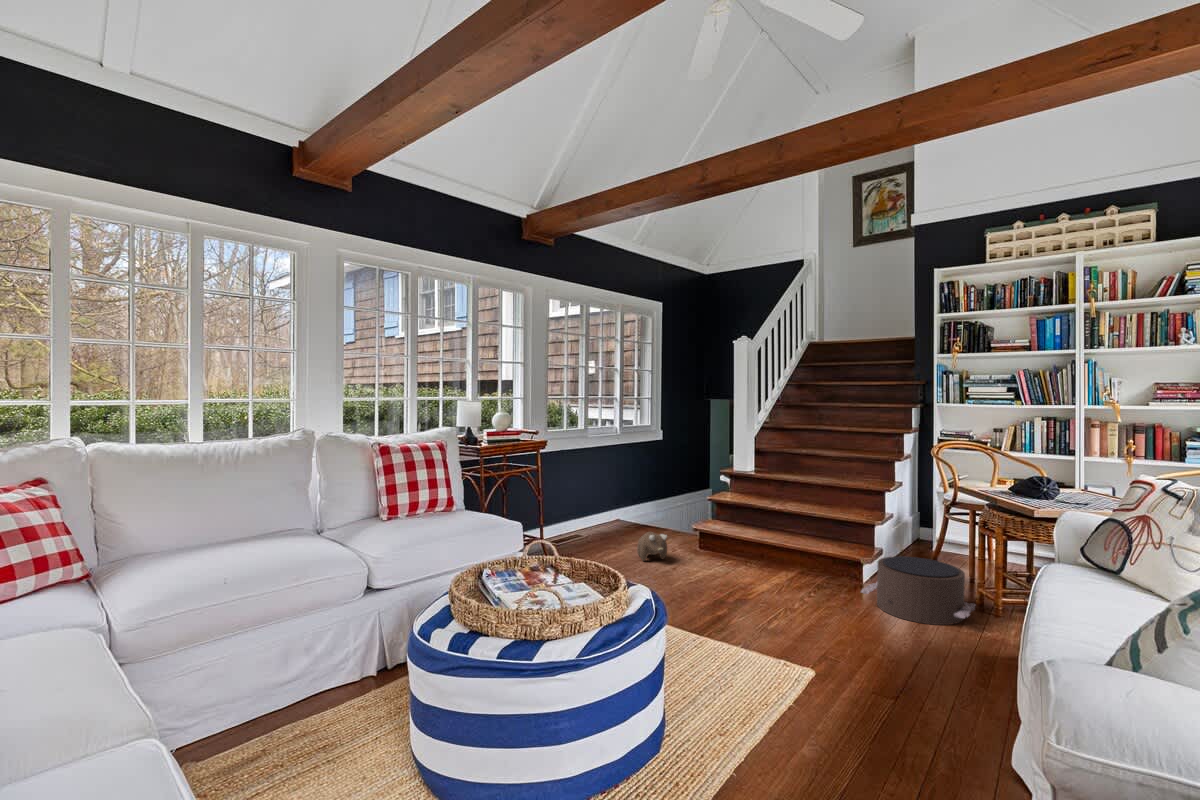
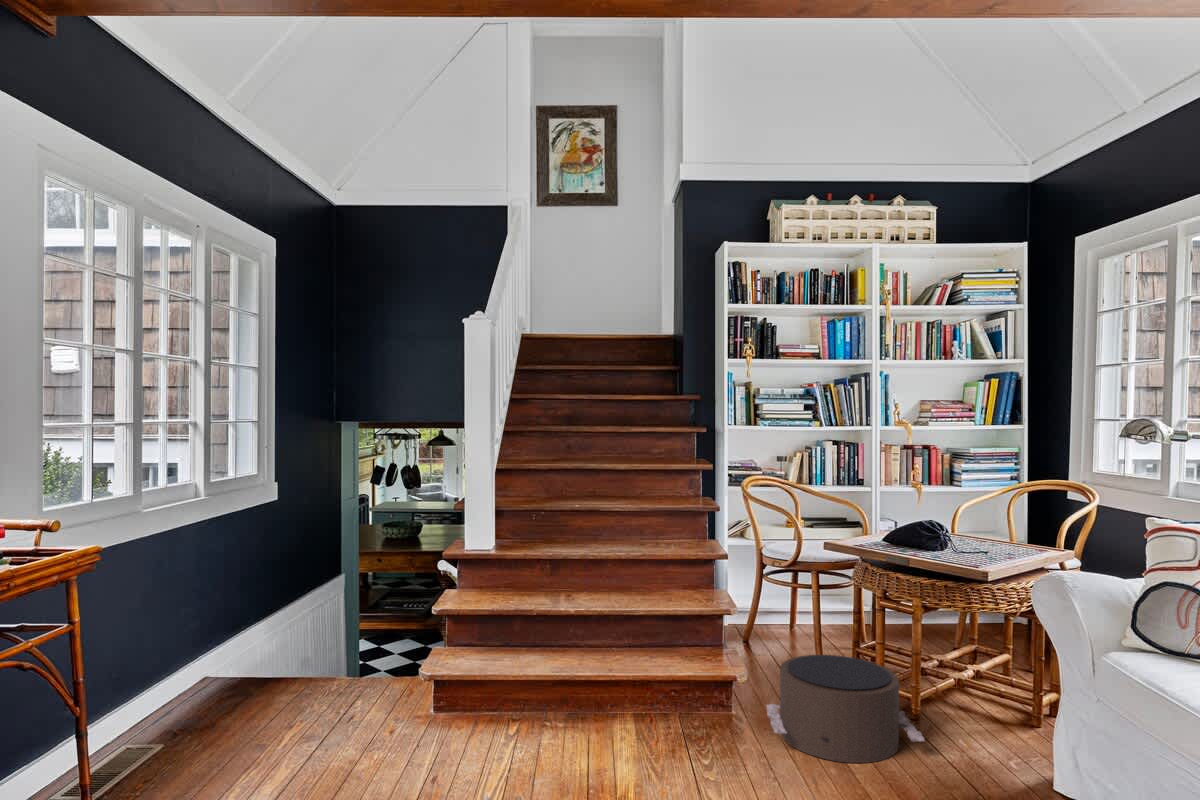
plush toy: present [637,532,667,561] -> none [334,697,410,765]

